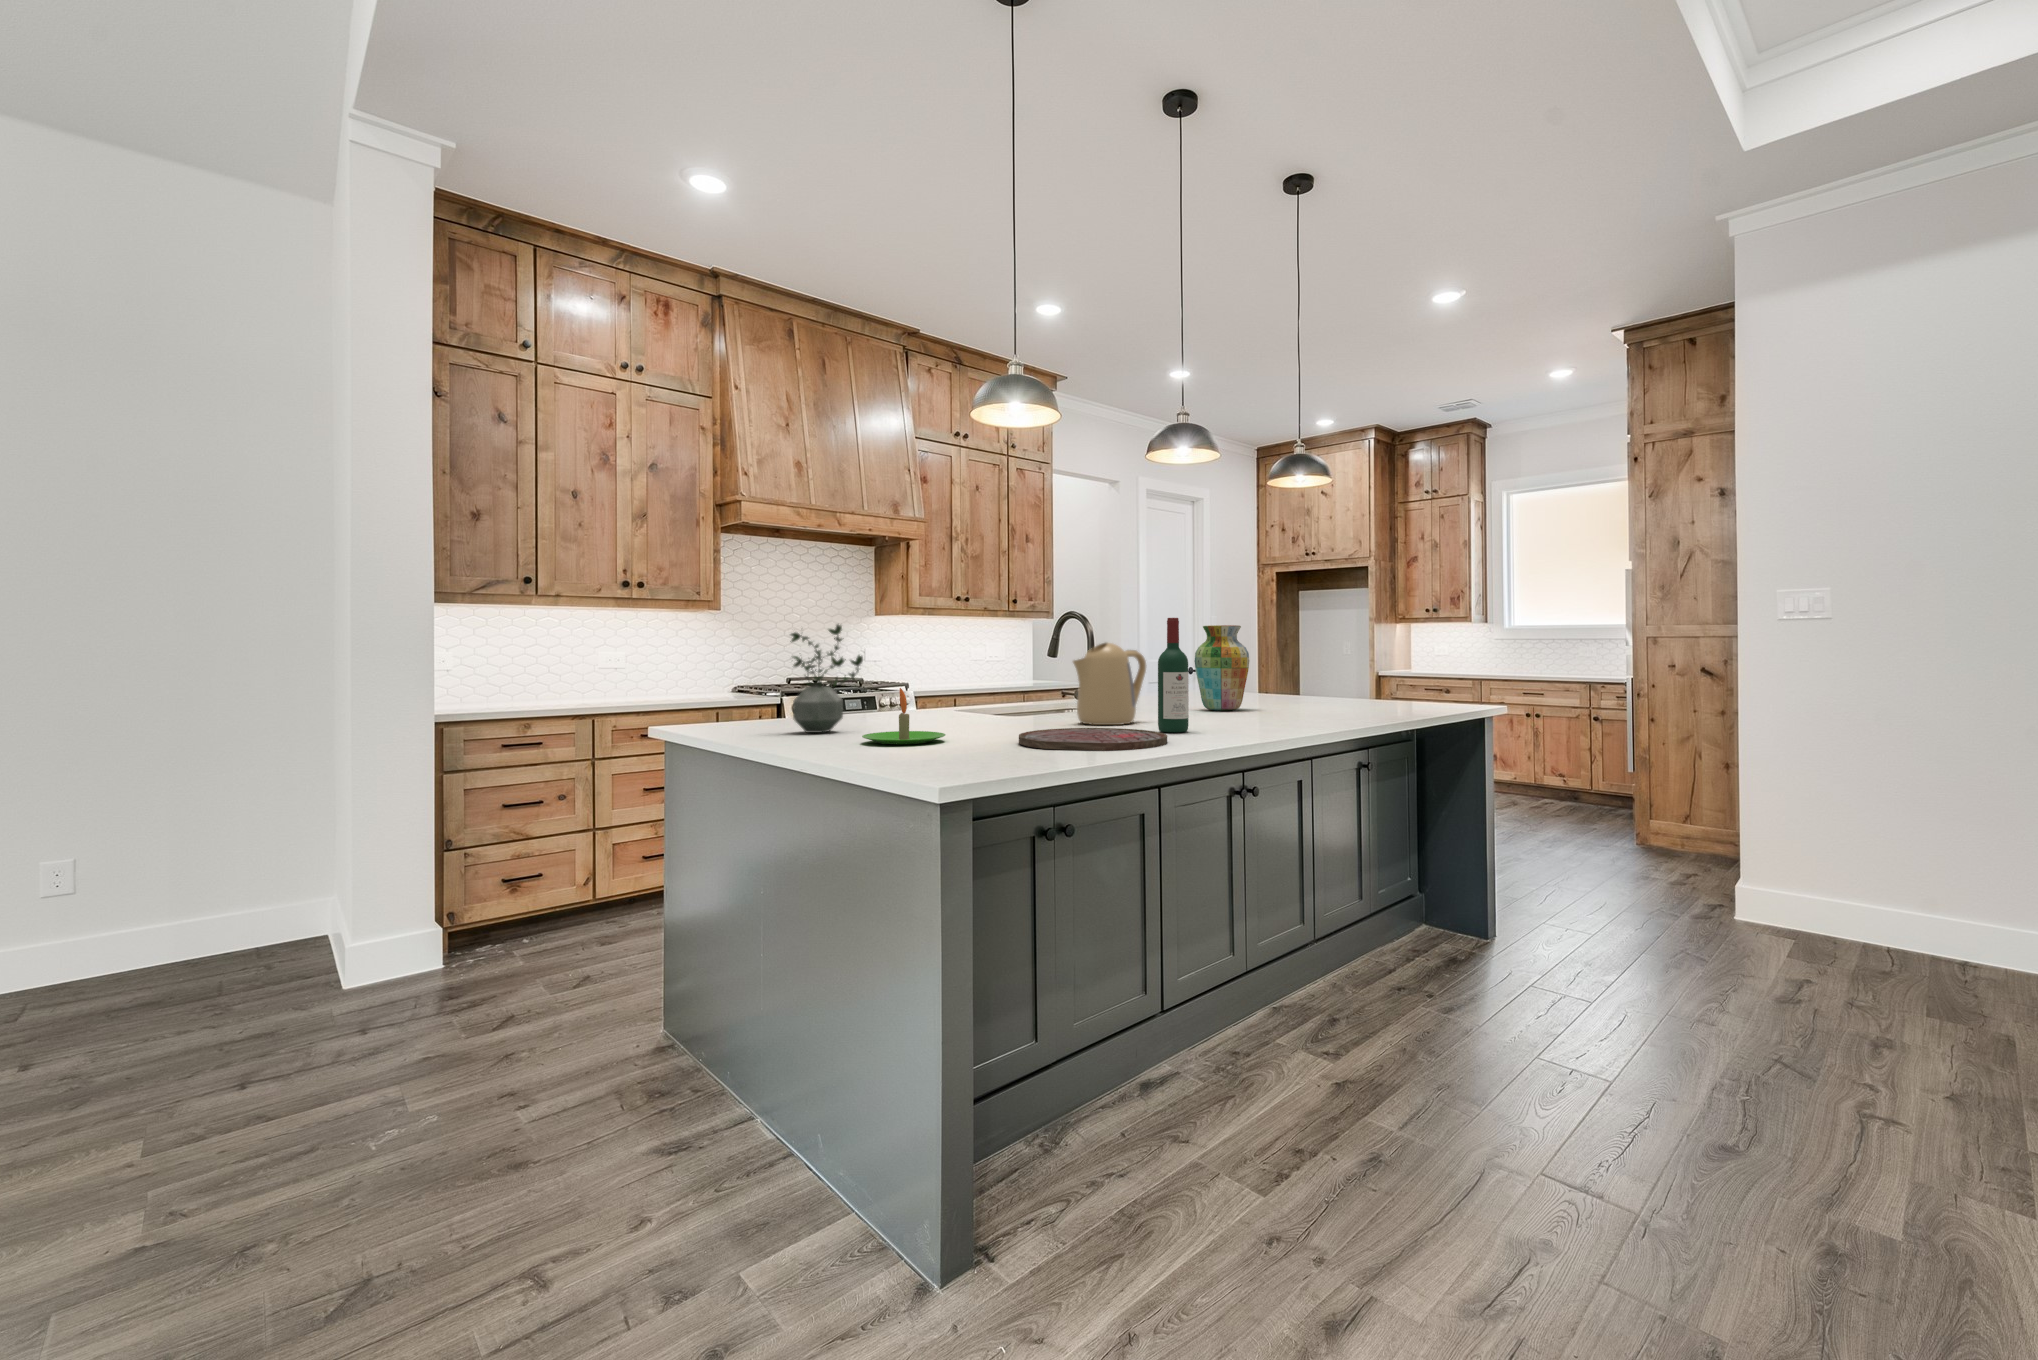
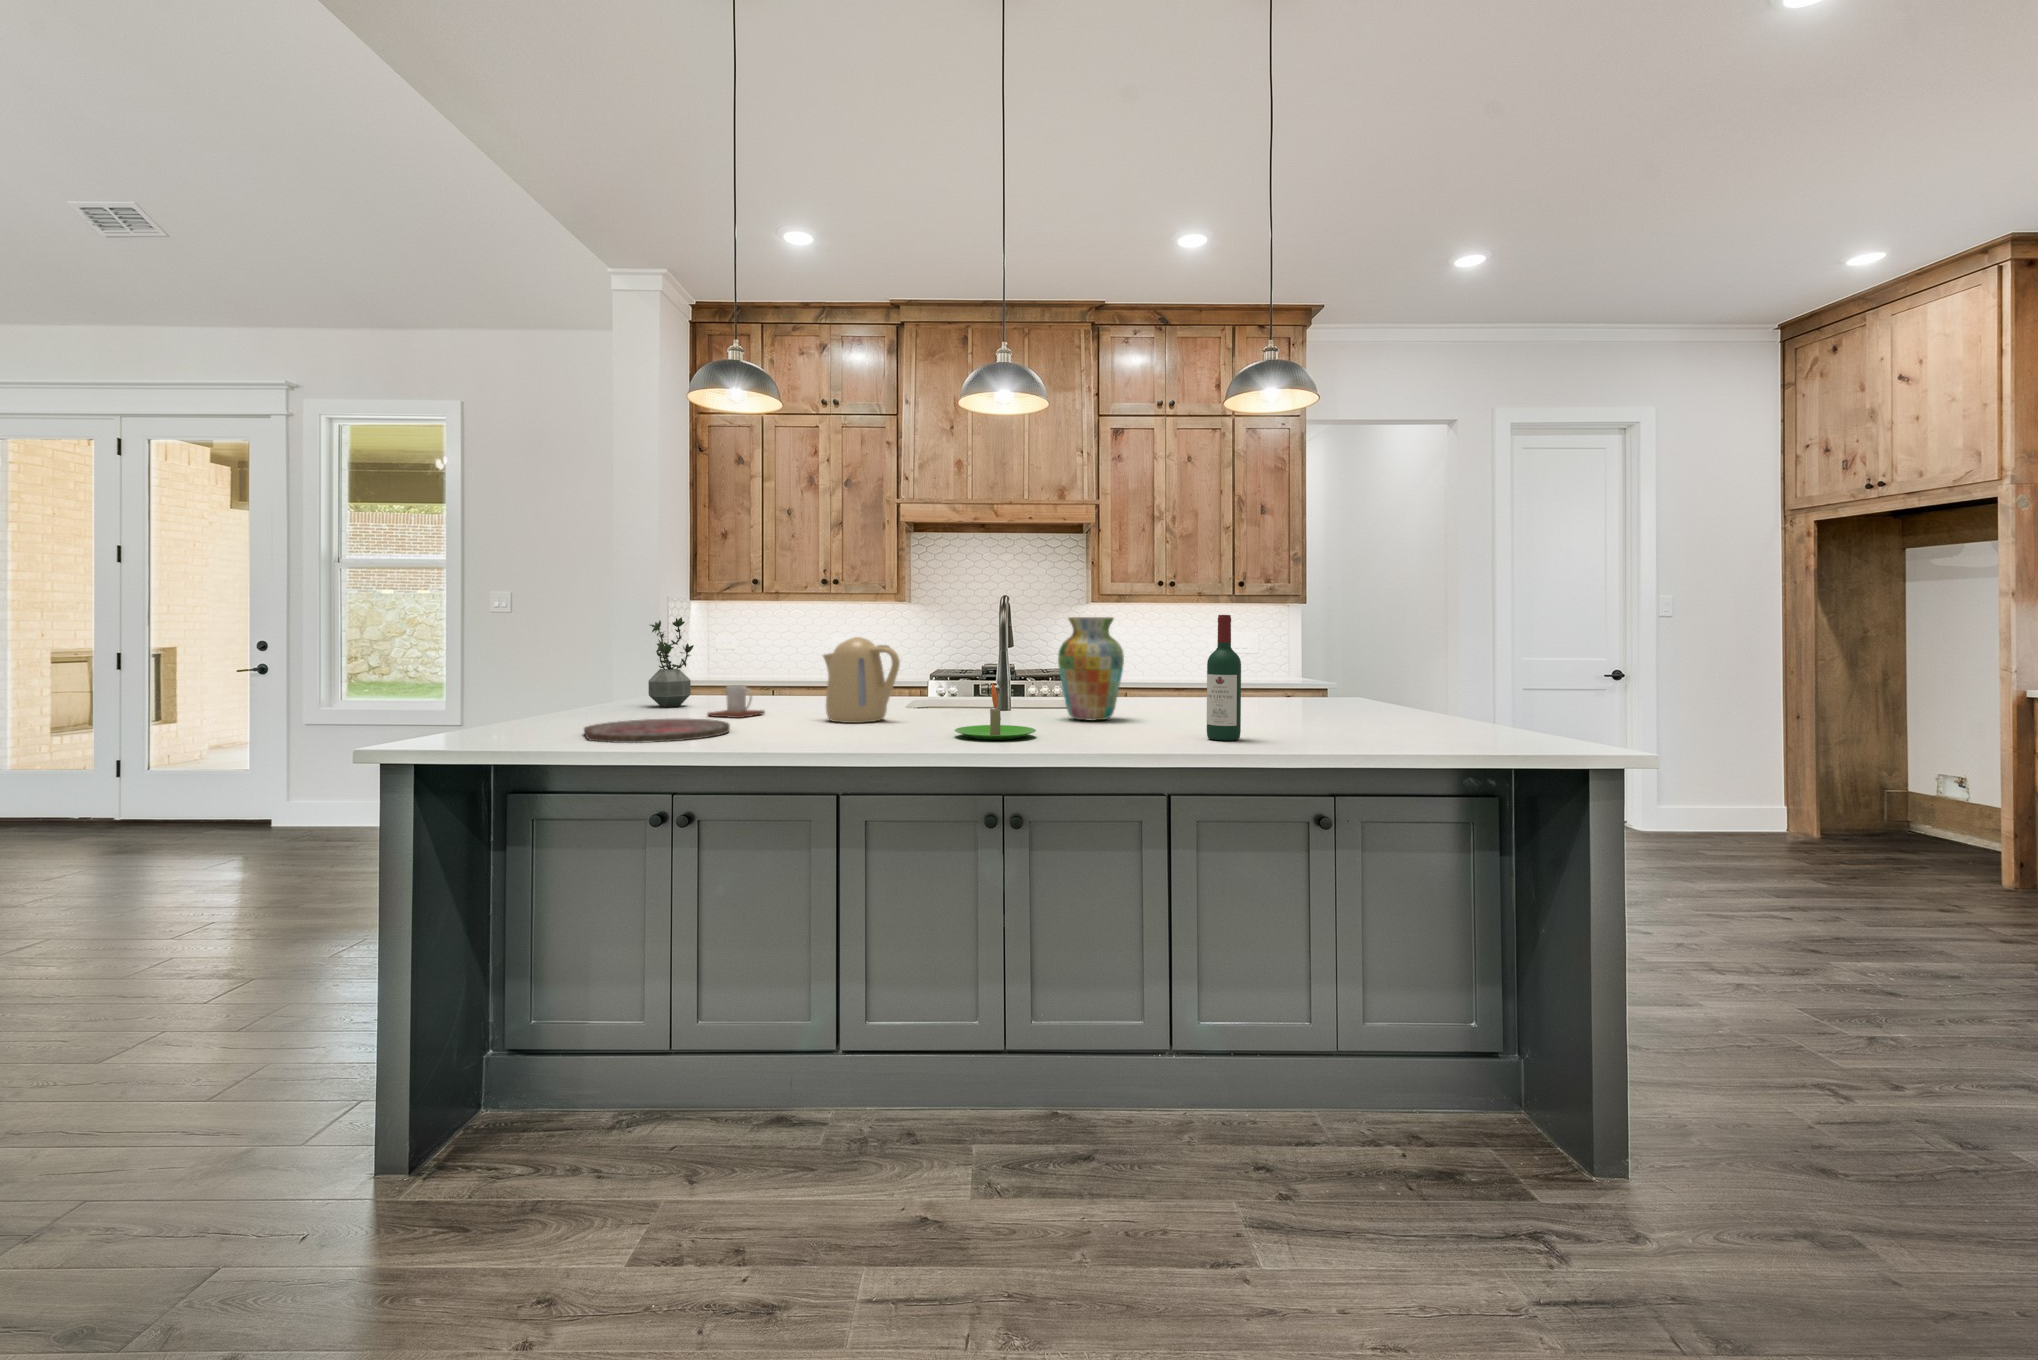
wine bottle: present [1158,618,1189,732] -> present [1207,615,1241,741]
candle: present [862,688,946,744] -> present [955,683,1036,740]
mug: none [953,697,1008,733] -> present [707,685,765,718]

